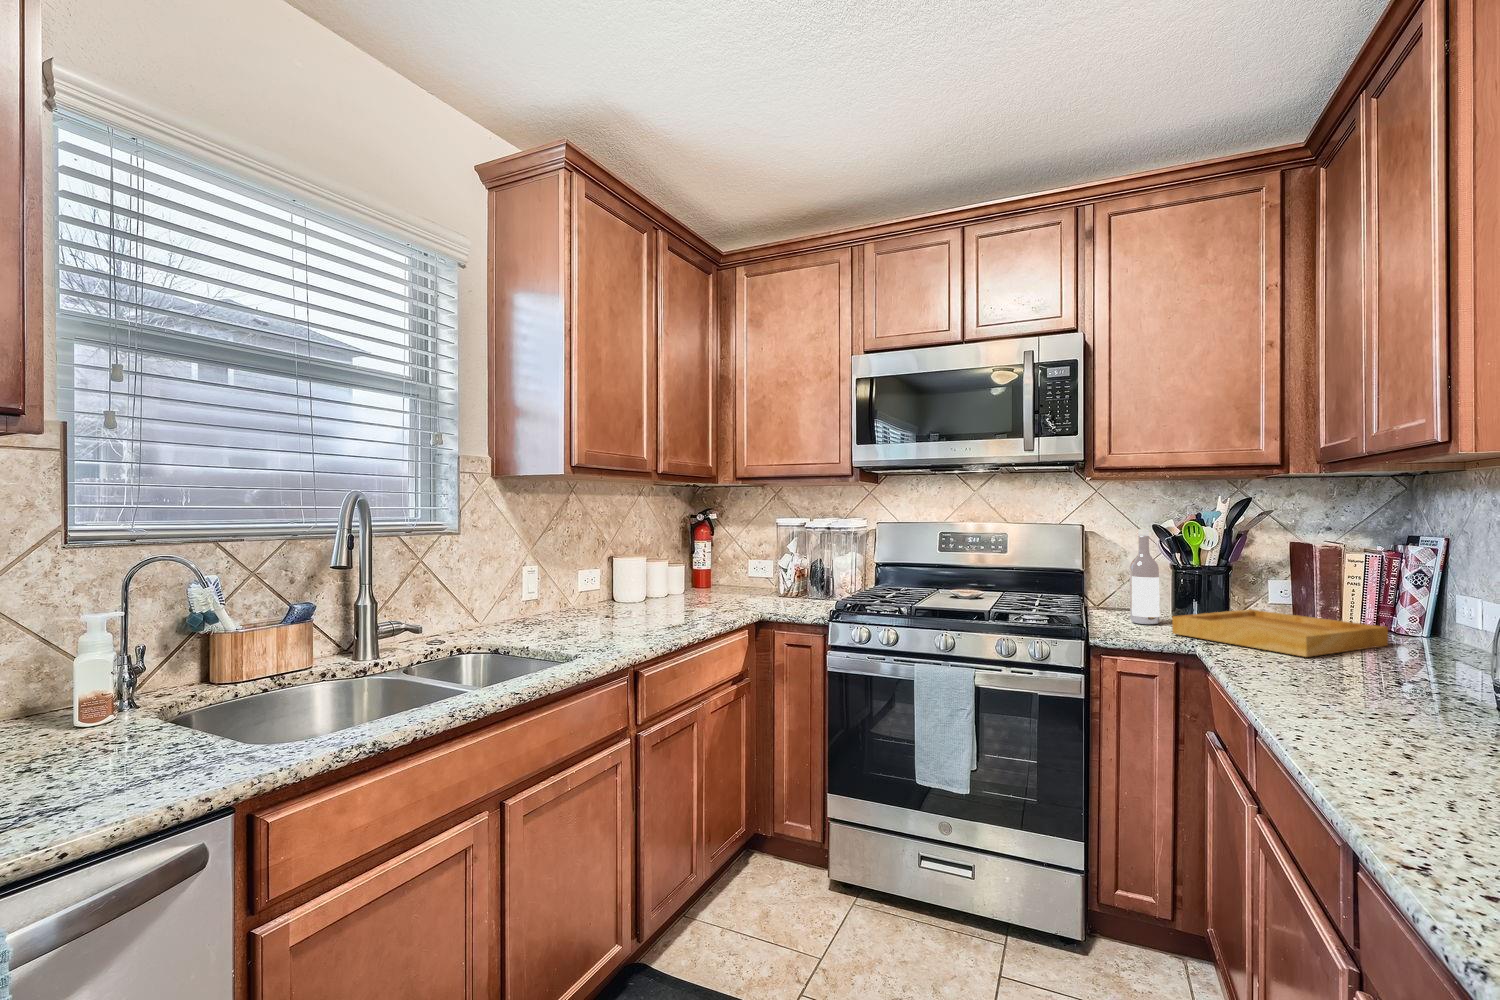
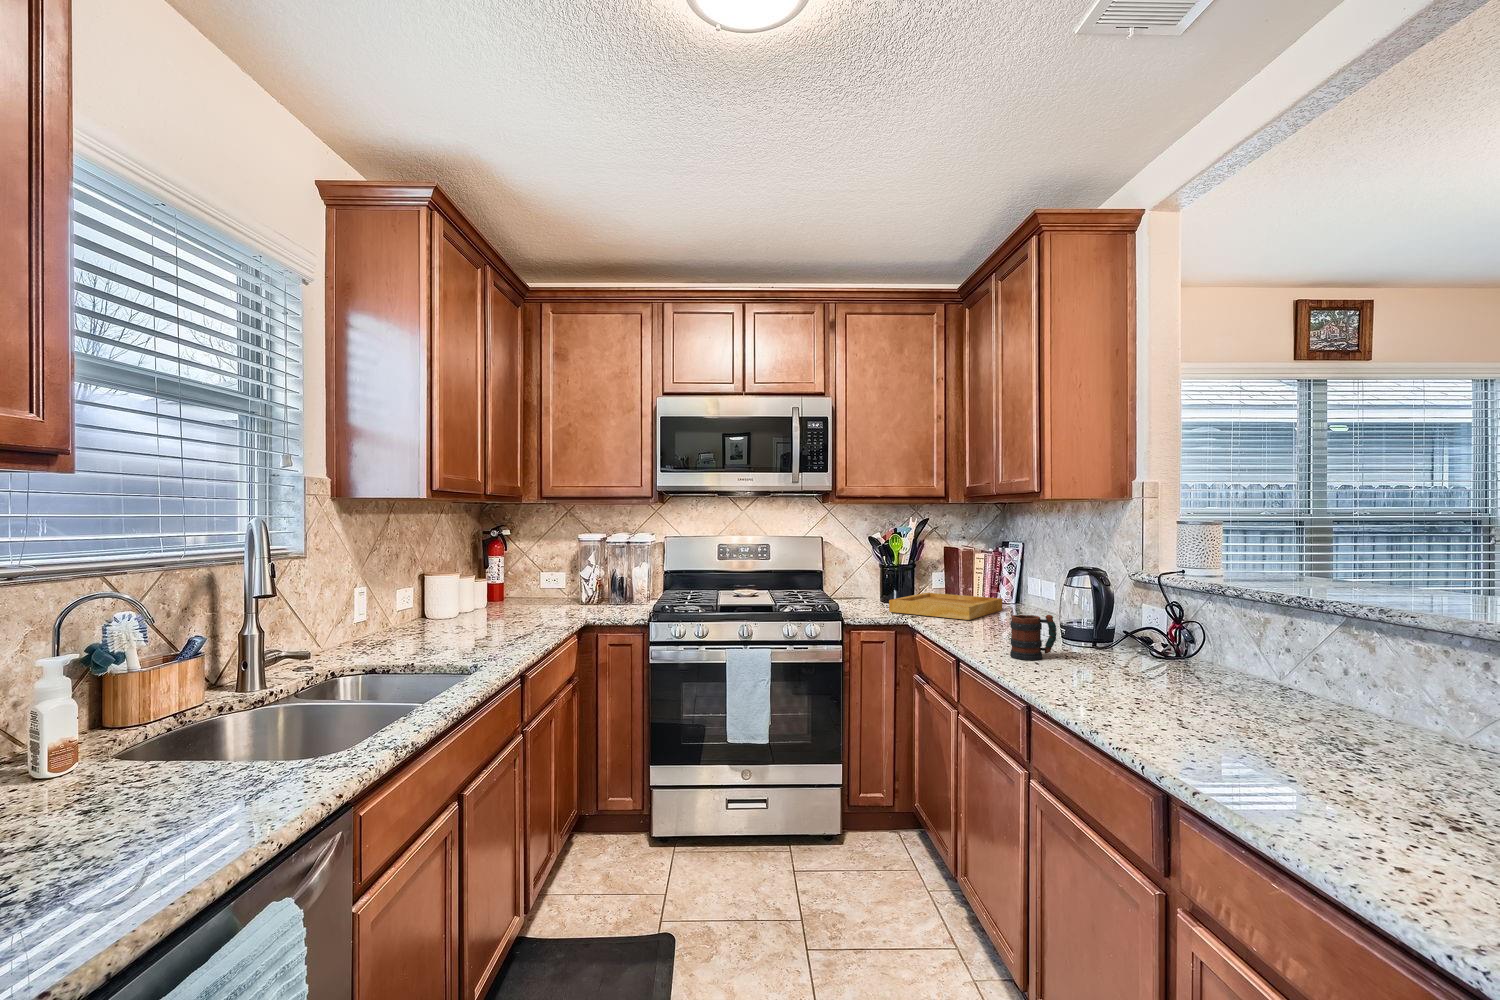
wine bottle: present [1130,529,1160,624] -> none [857,540,876,607]
mug: none [1342,658,1446,743] -> present [1010,615,1057,660]

